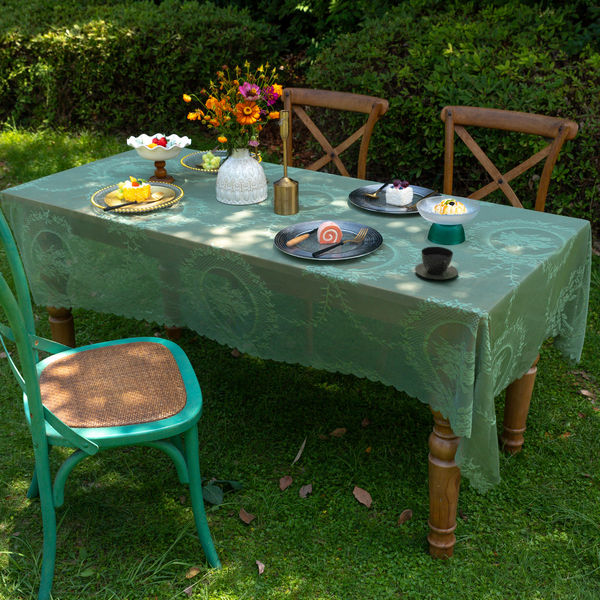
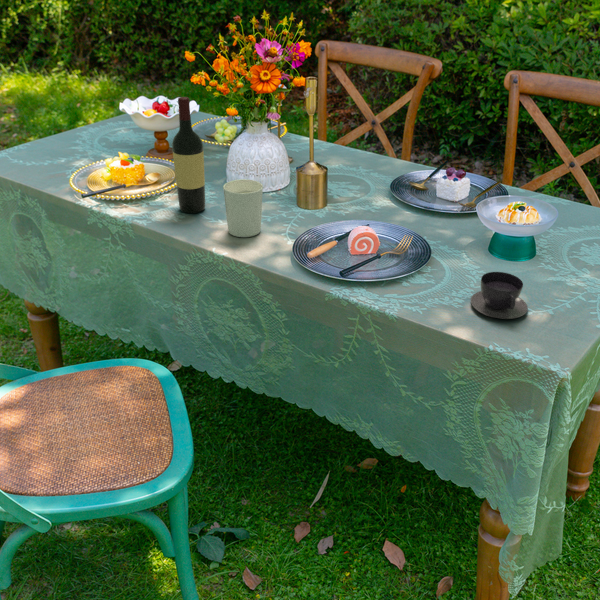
wine bottle: none [174,129,201,222] -> present [172,97,205,213]
candle holder: none [218,191,249,237] -> present [223,179,263,237]

